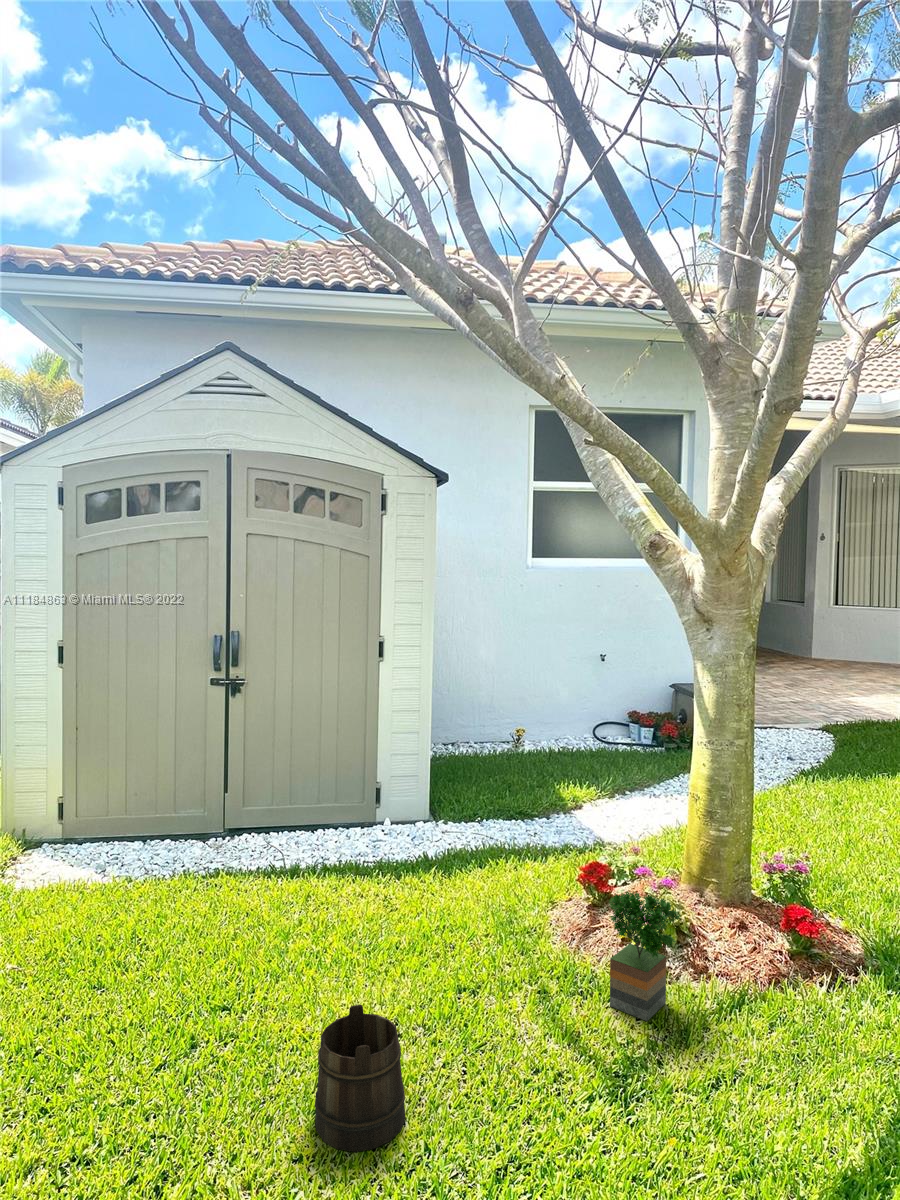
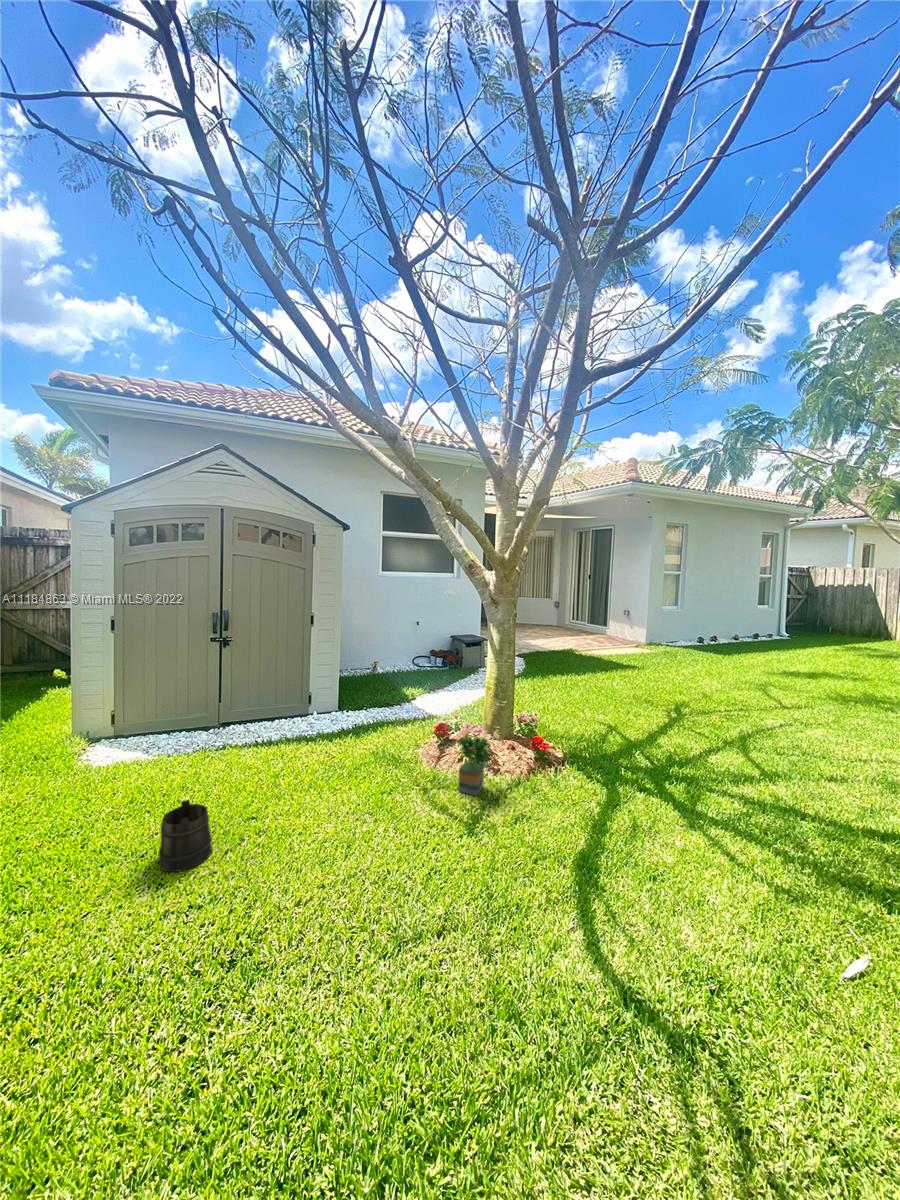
bucket: present [315,1005,406,1152] -> present [159,800,212,872]

